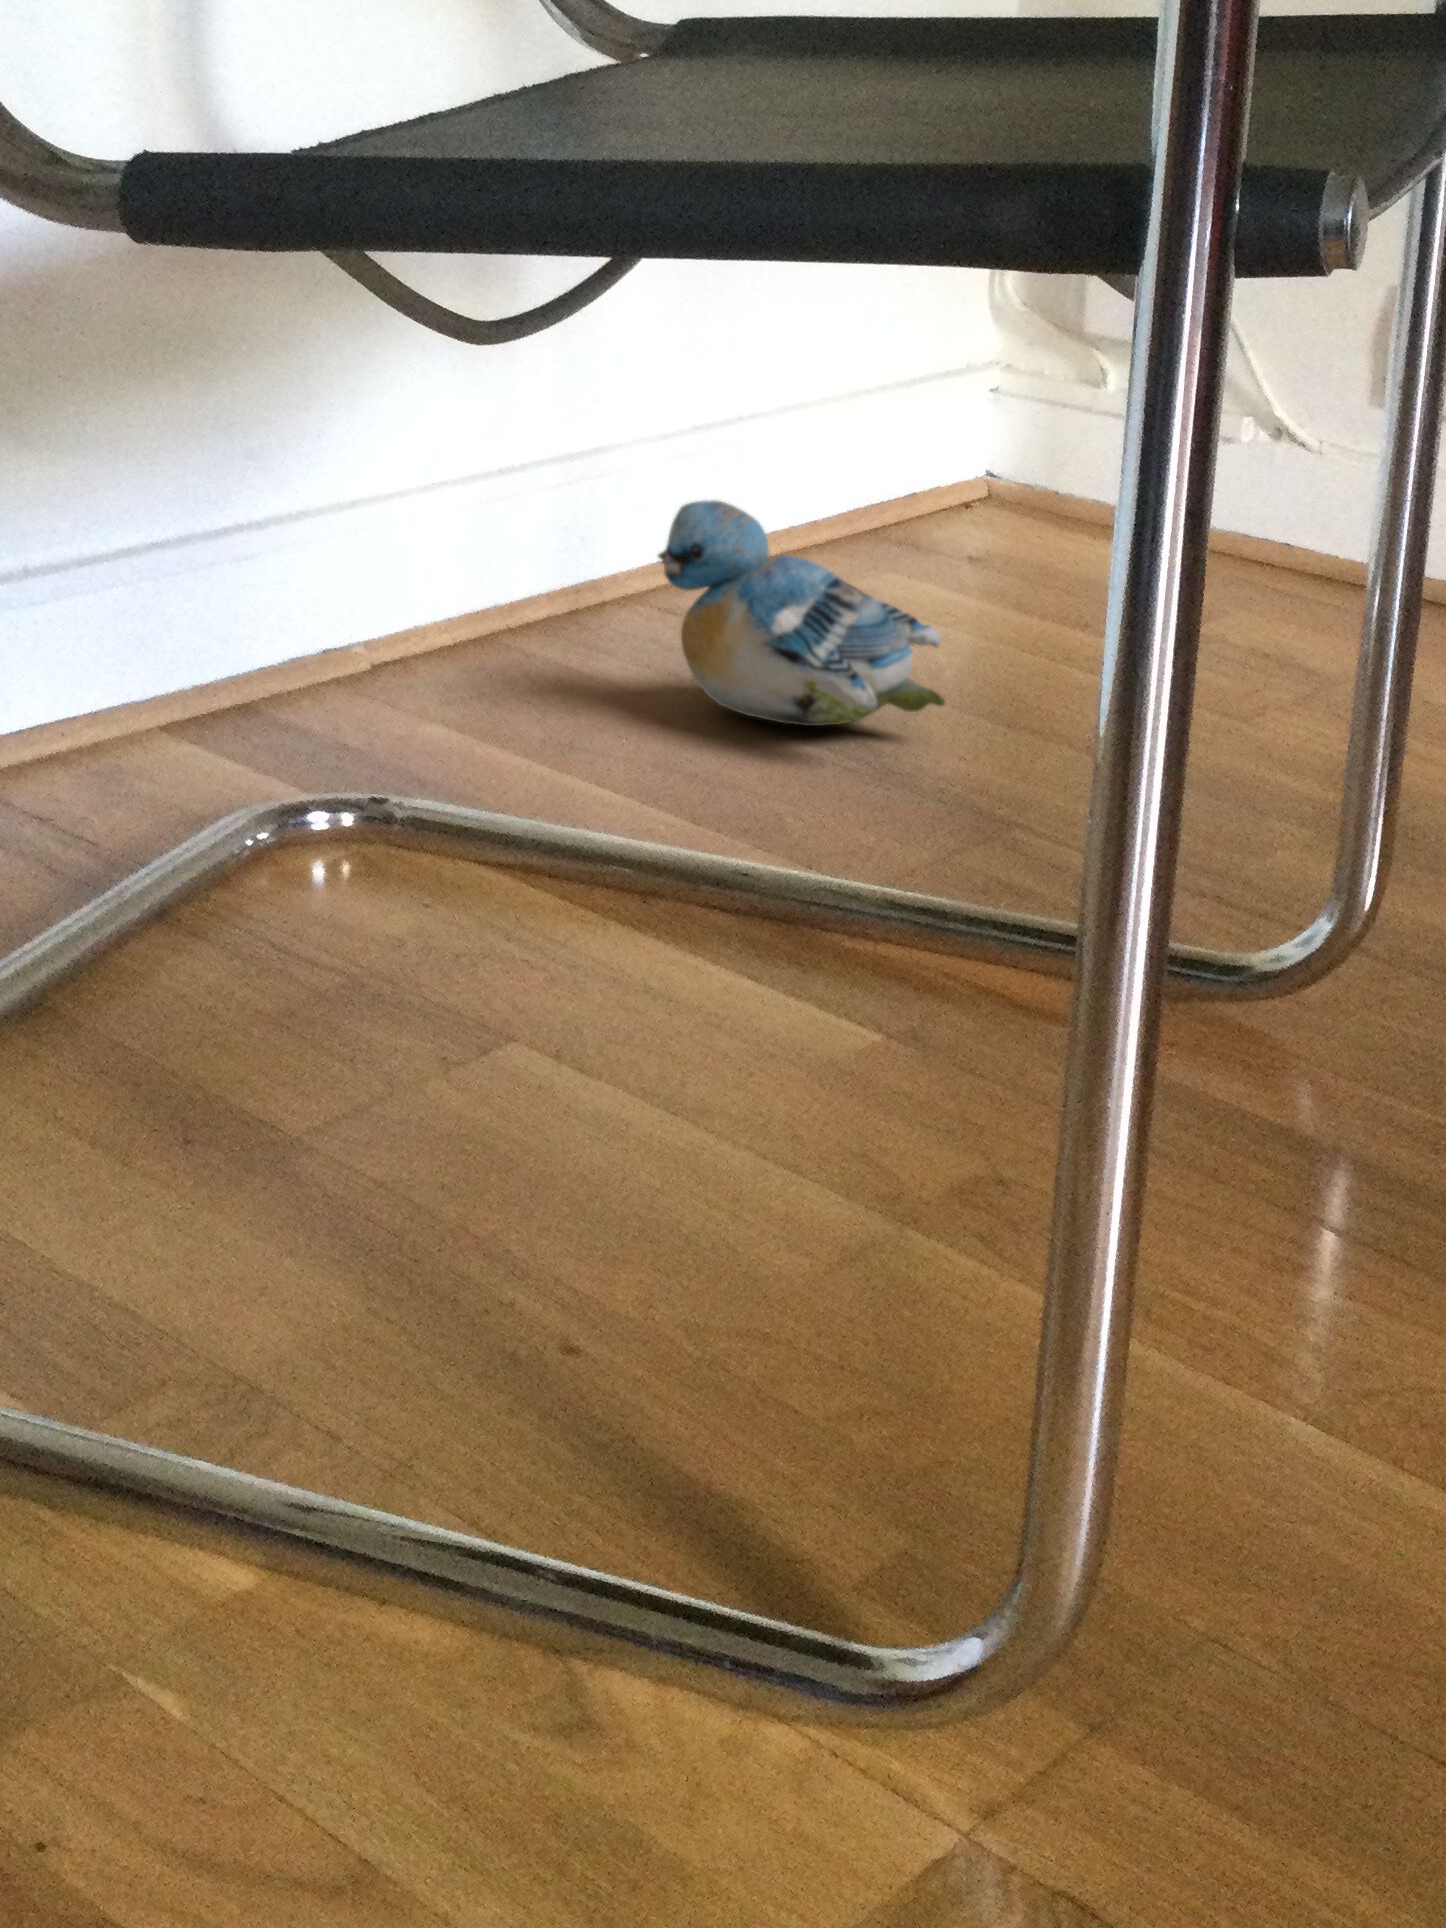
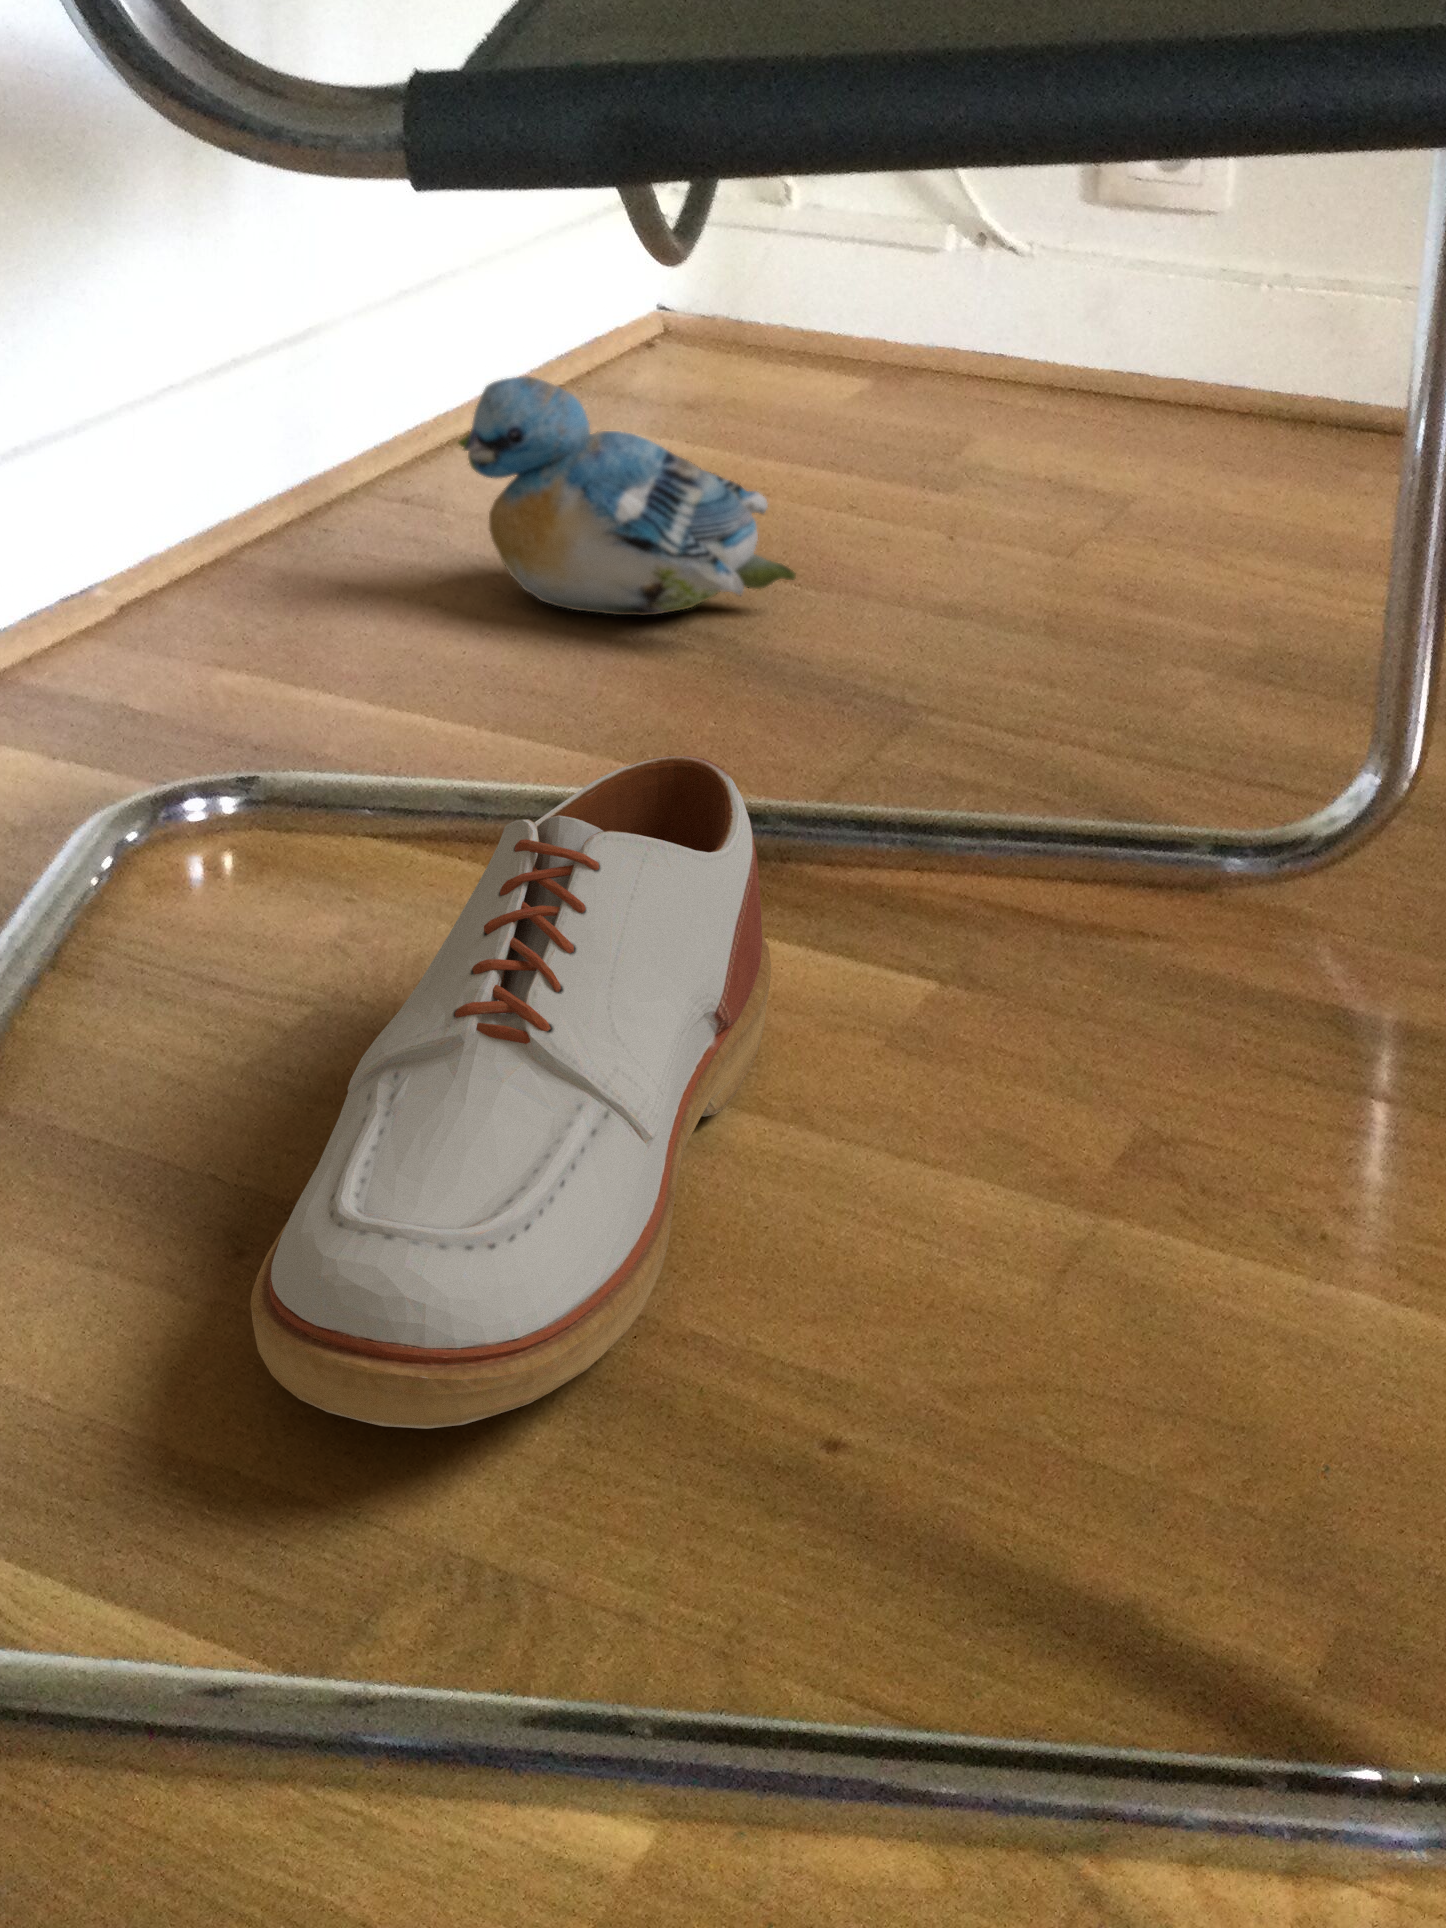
shoe: none [129,797,707,1253] -> present [250,756,771,1429]

